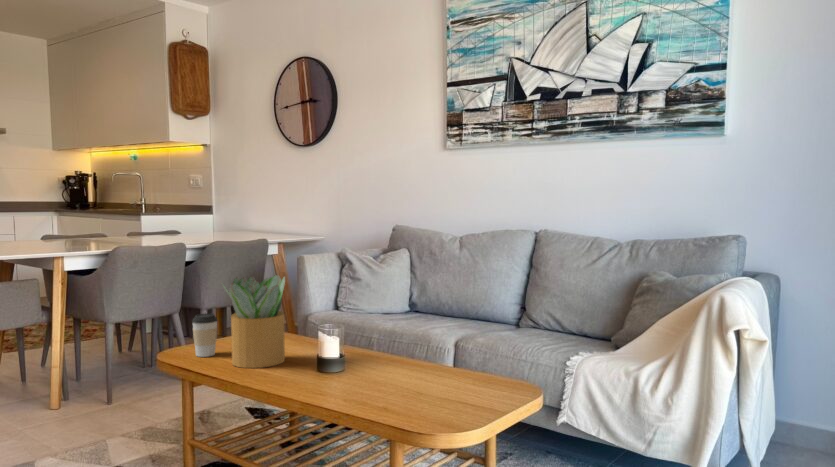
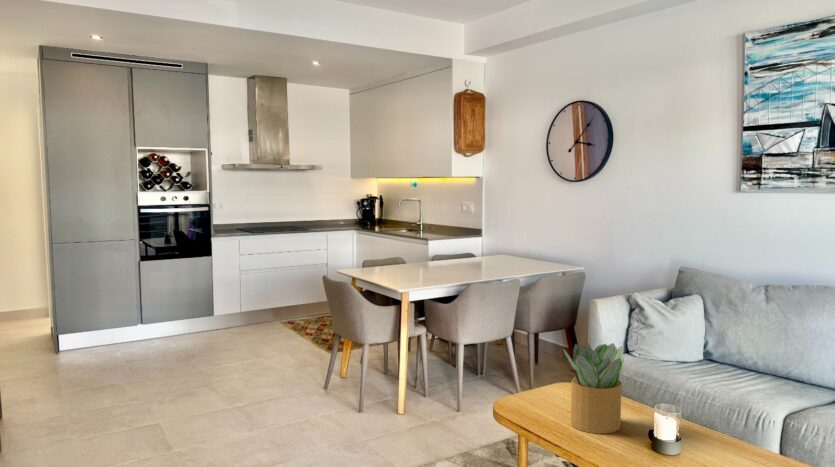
coffee cup: present [192,313,217,357] -> none [529,370,552,411]

